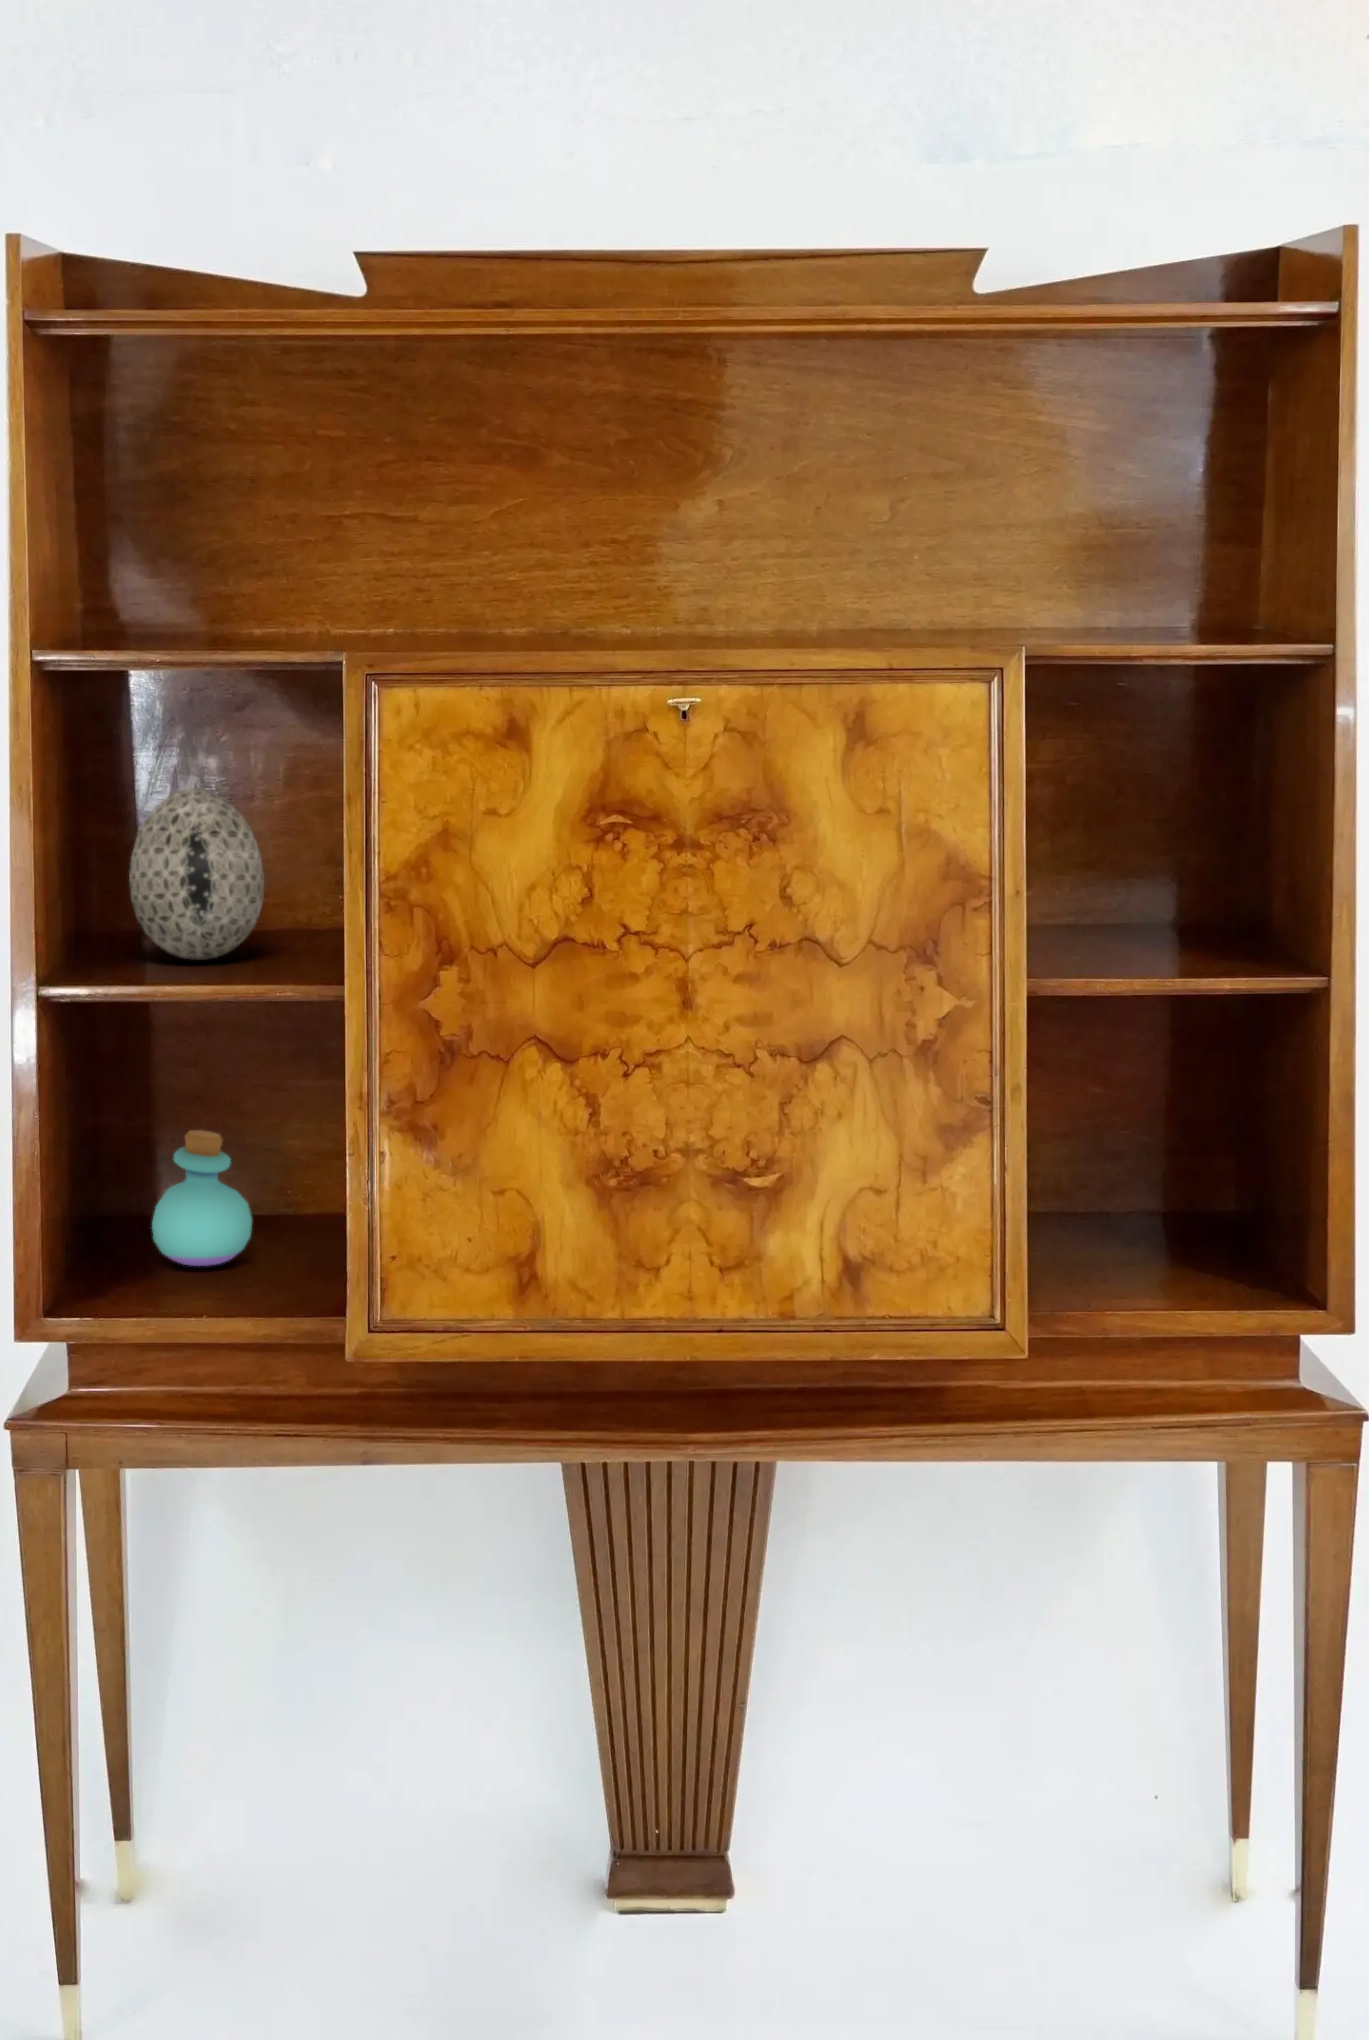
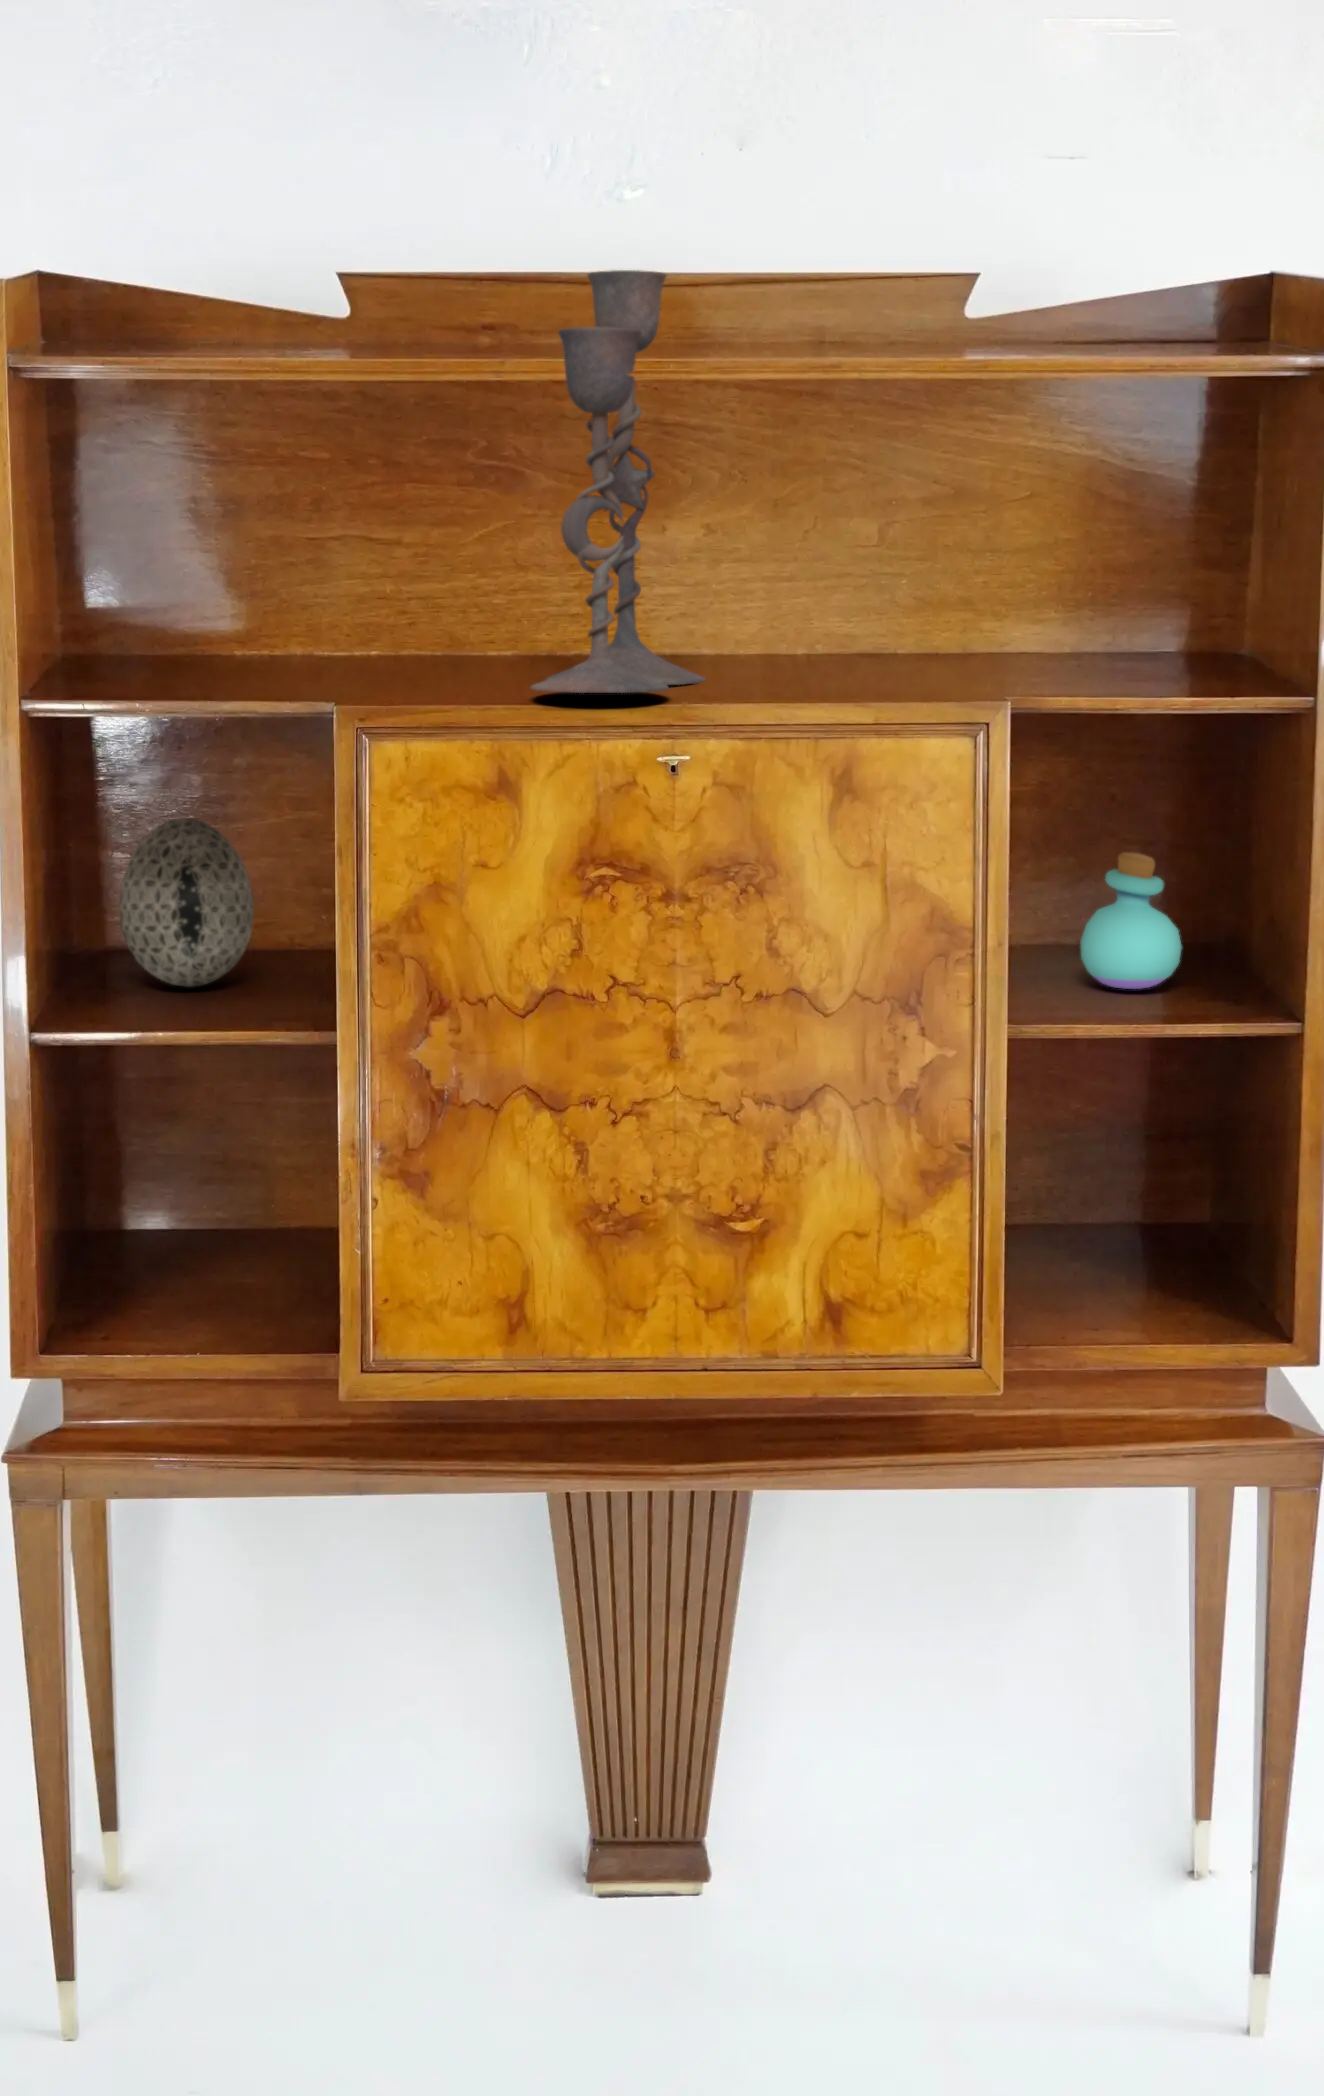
candlestick: none [541,229,721,652] -> present [531,270,705,693]
perfume bottle: present [152,1130,252,1266] -> present [1081,852,1181,989]

